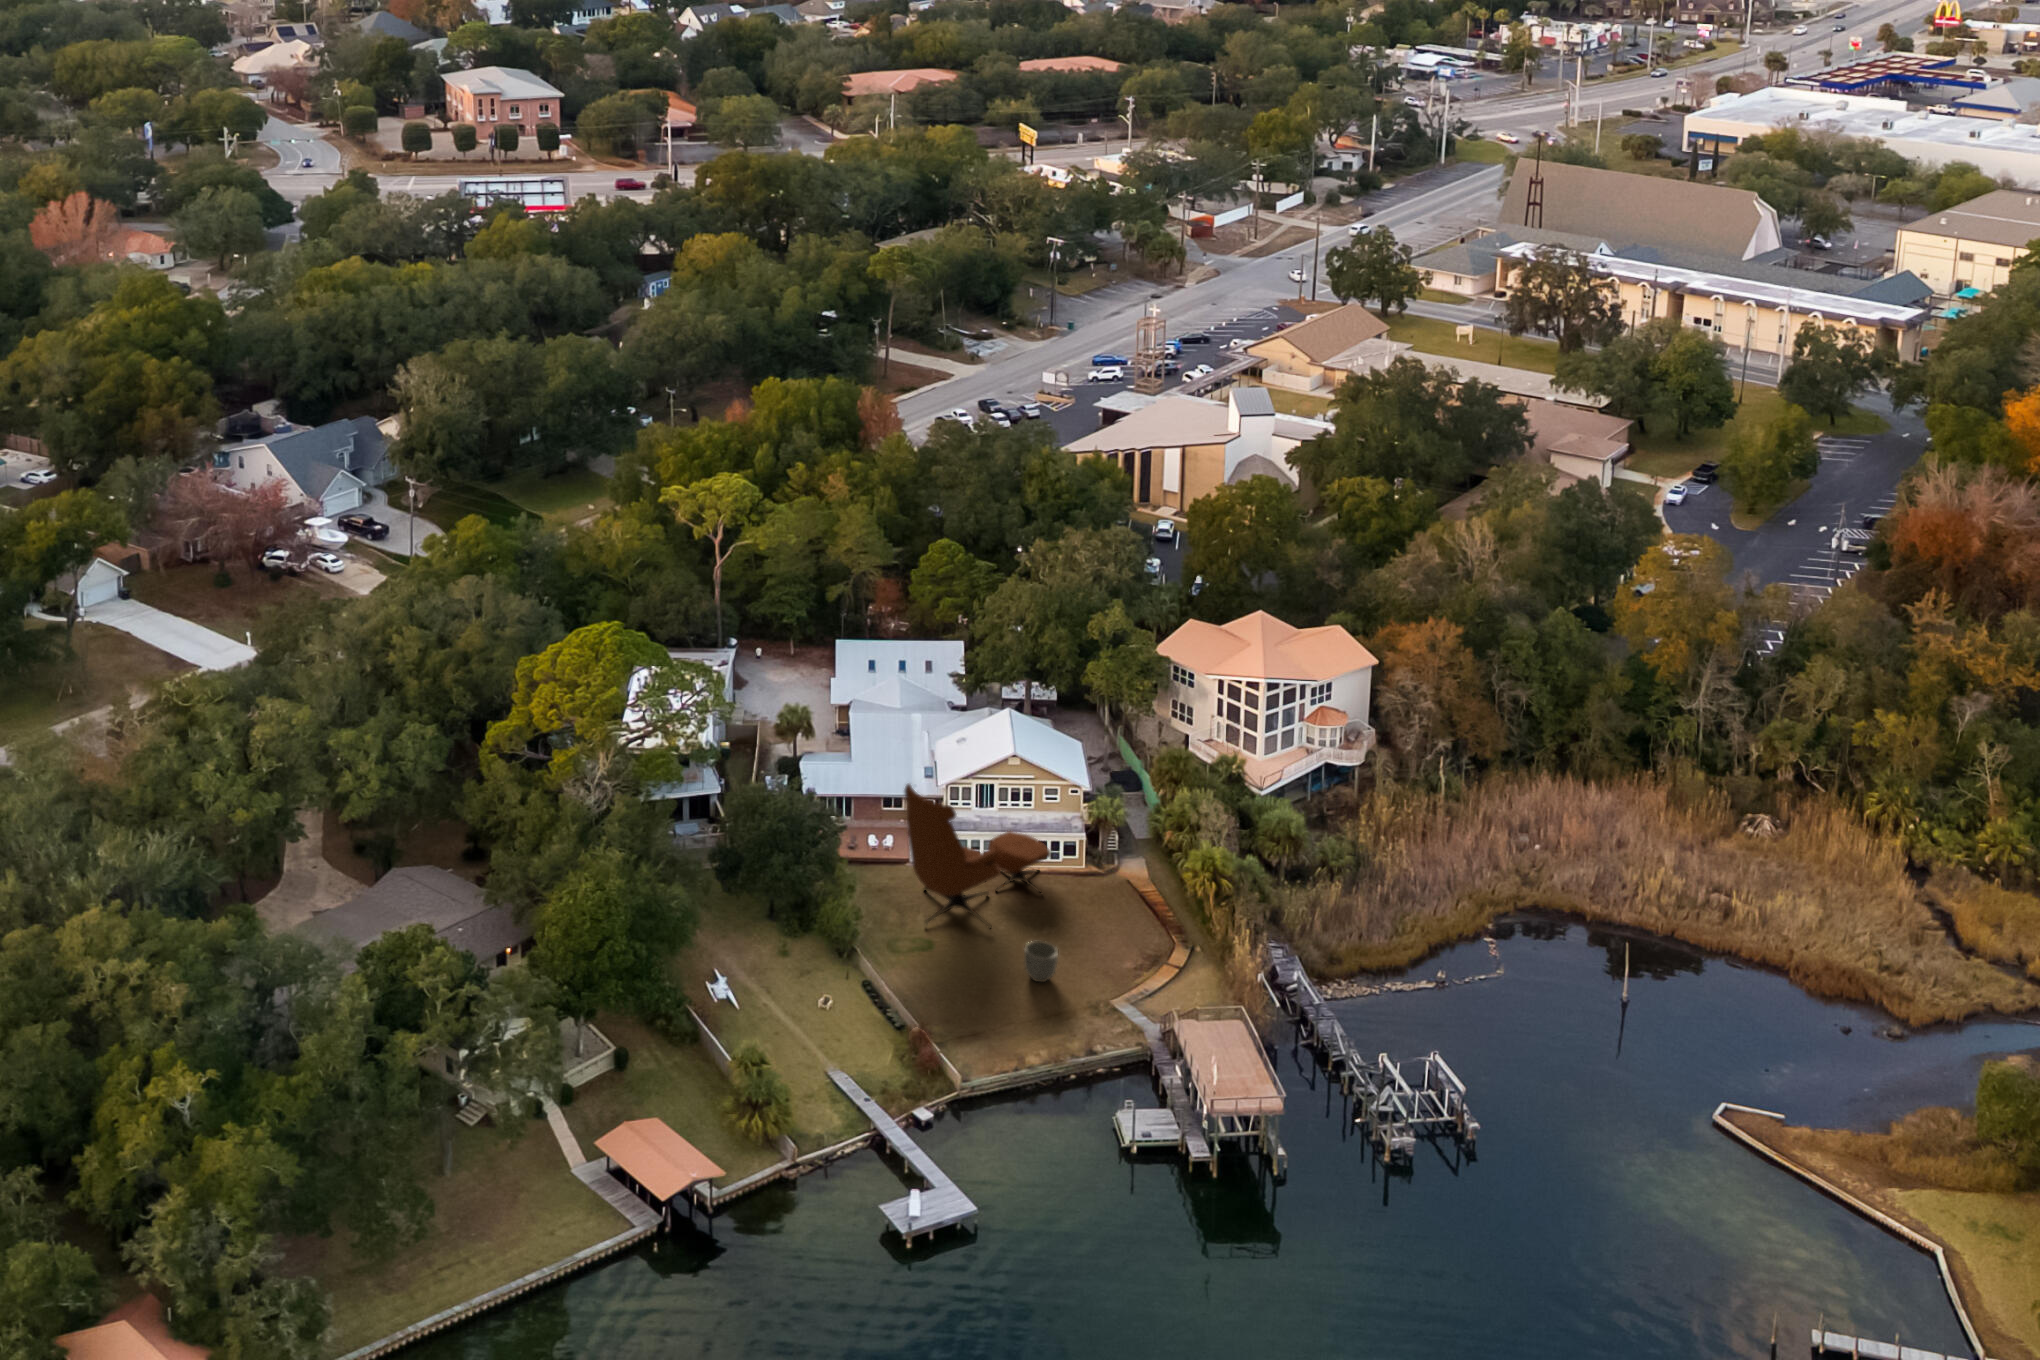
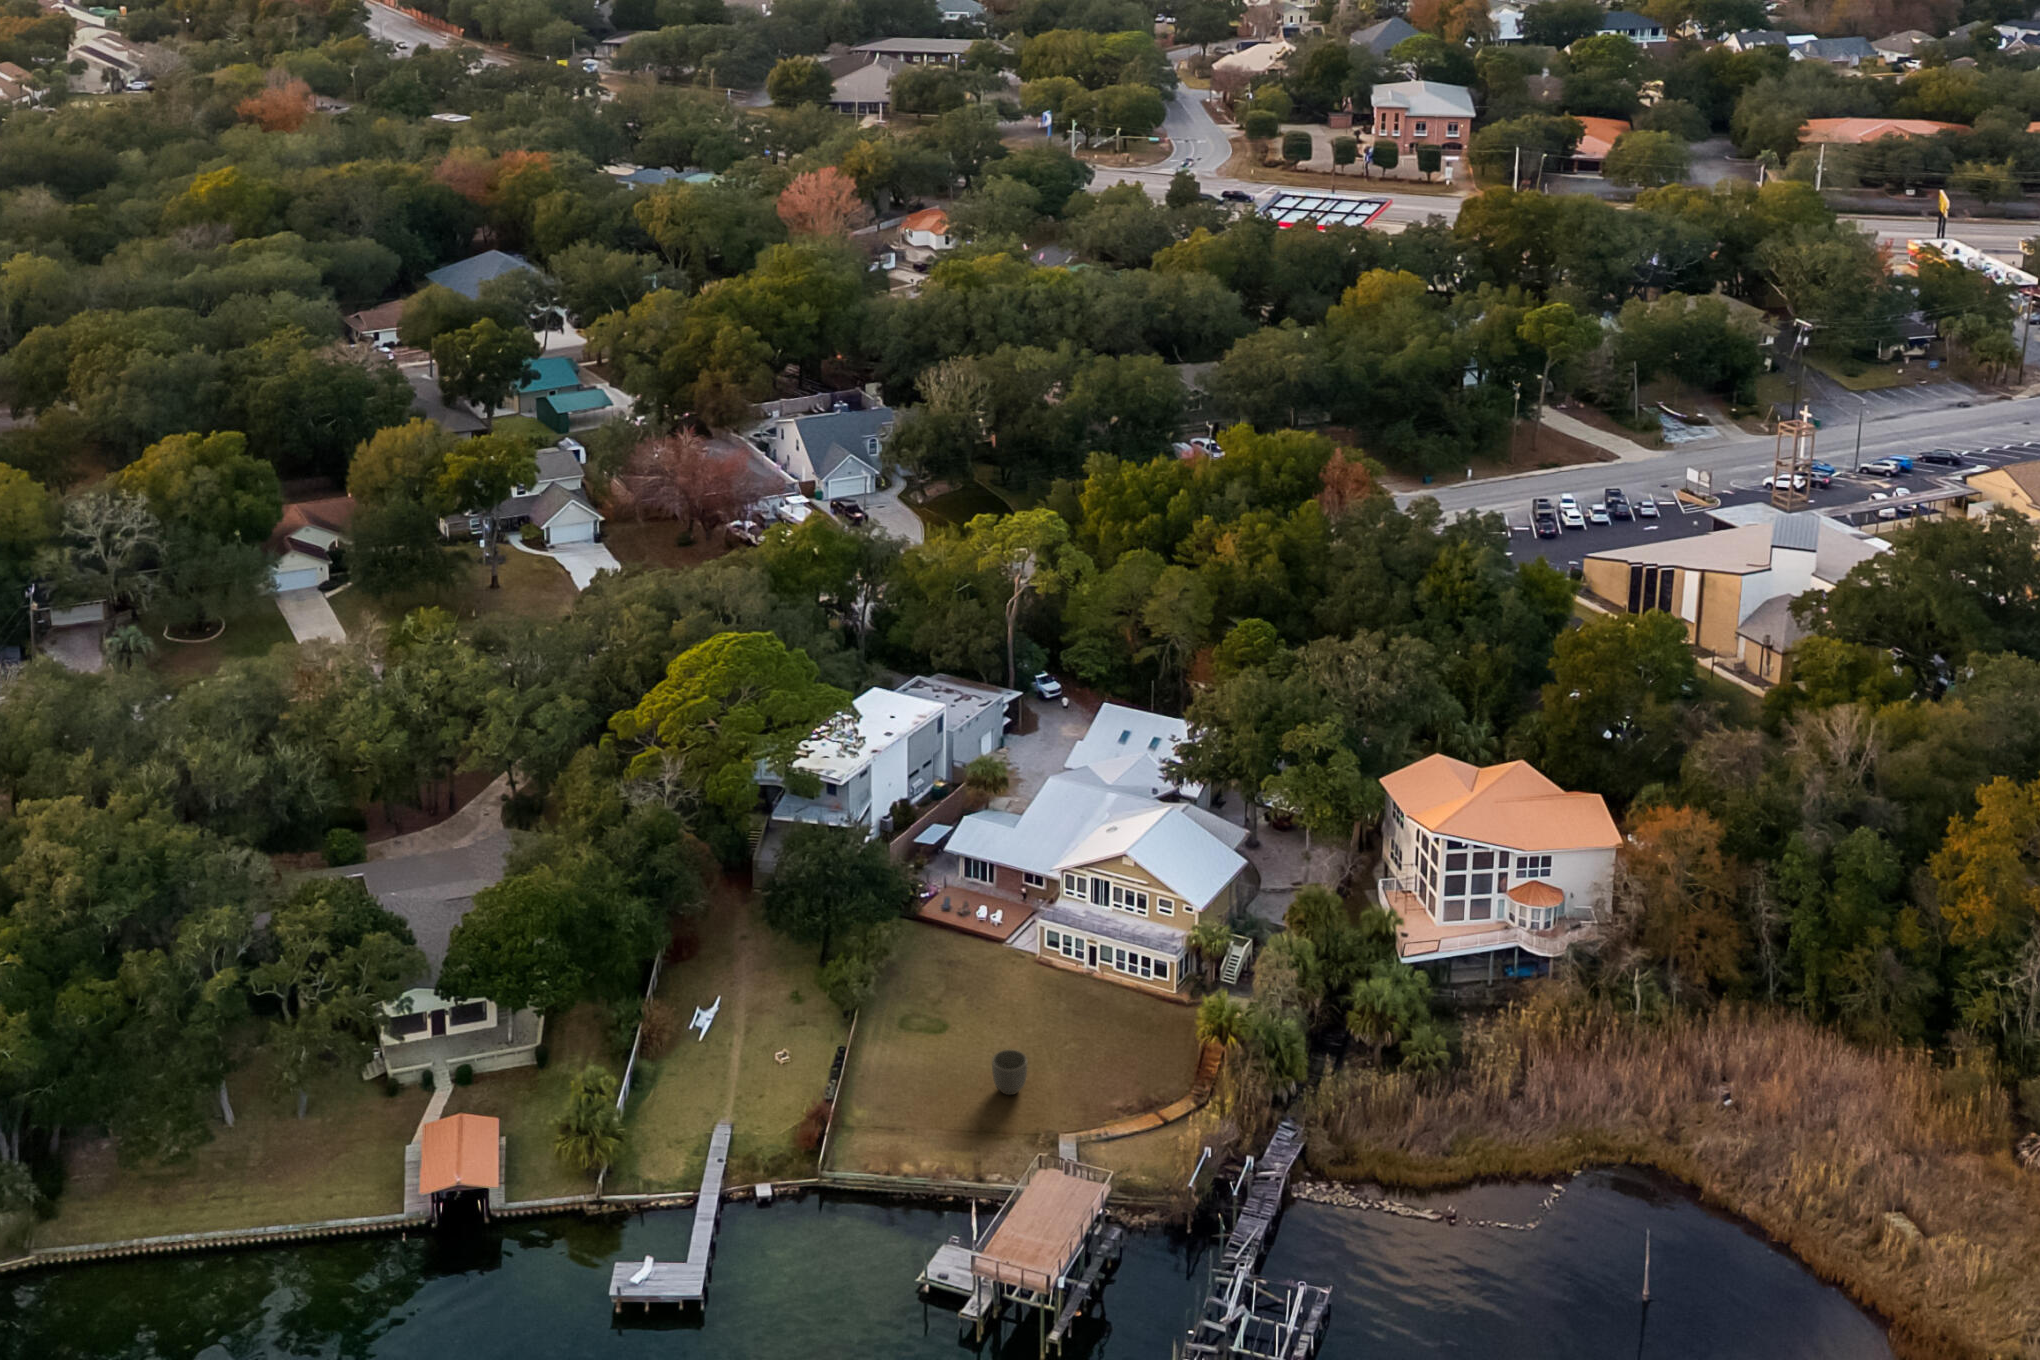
lounge chair: present [904,784,1051,928] -> none [933,856,1127,1029]

